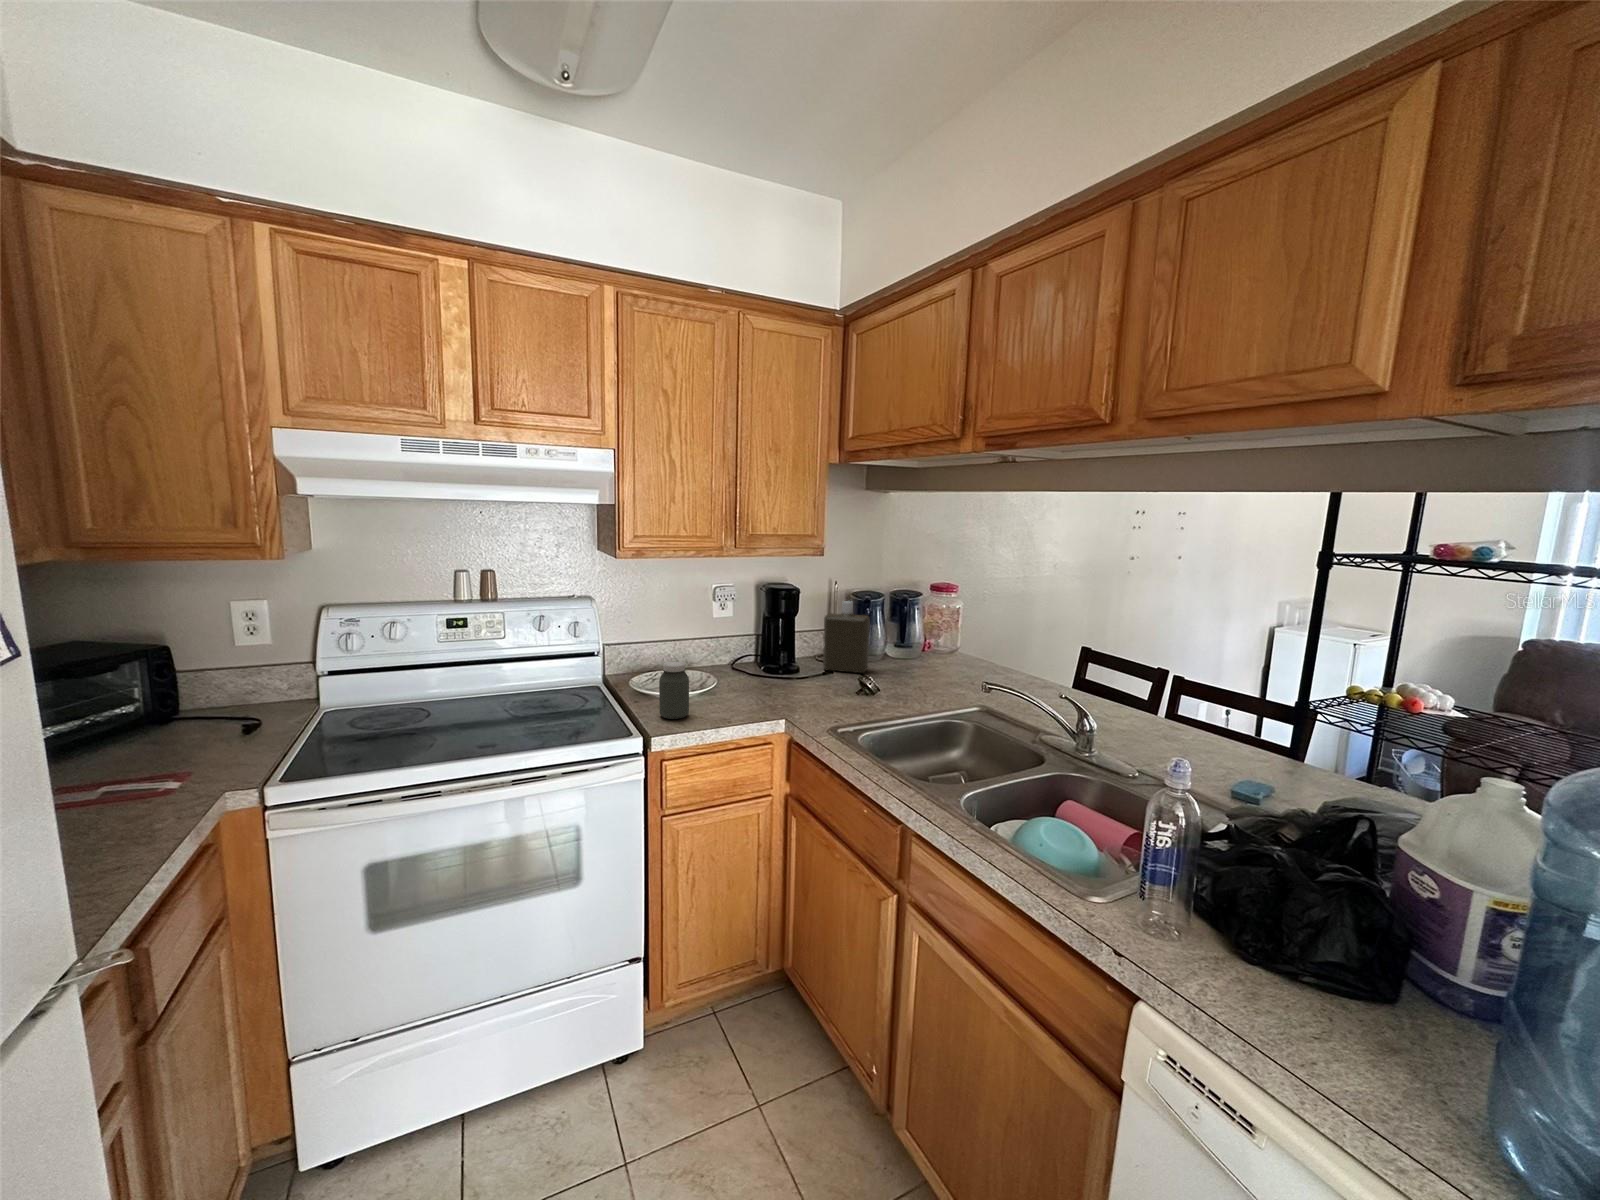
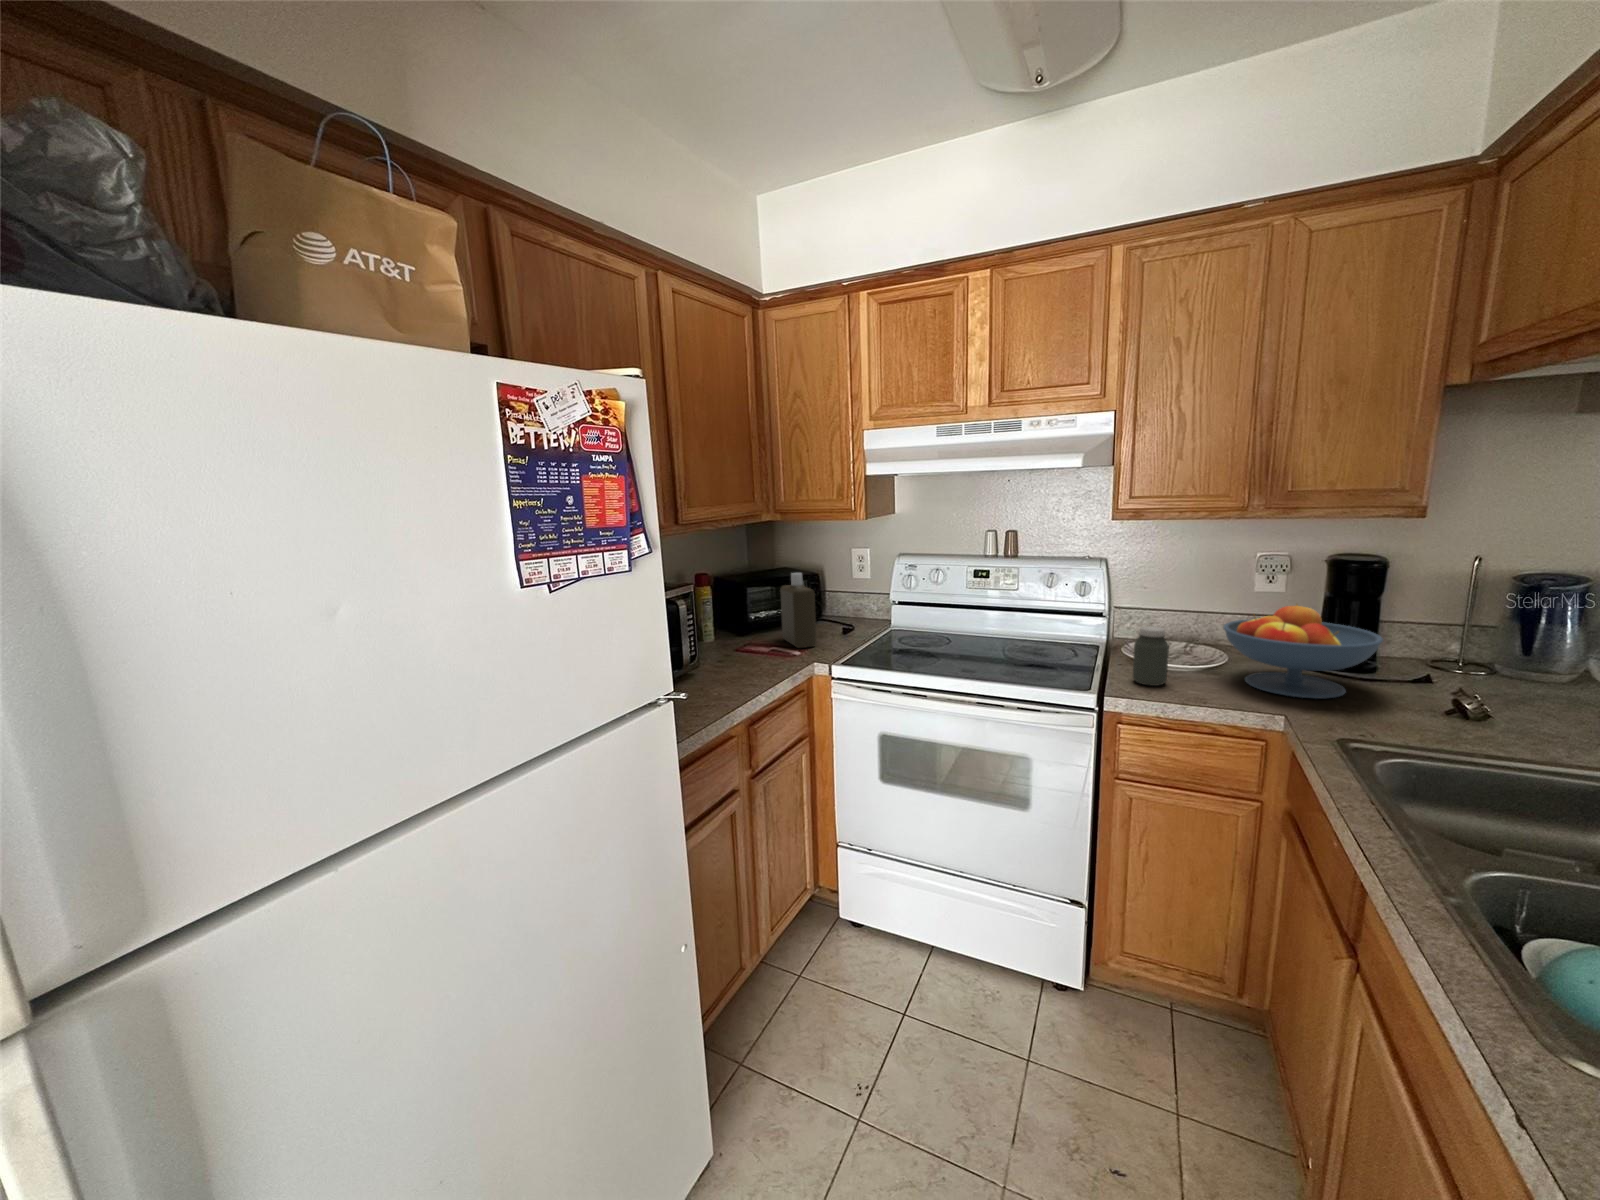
bottle: present [823,601,870,673] -> present [780,573,816,648]
fruit bowl: none [717,627,820,704] -> present [1224,605,1383,699]

